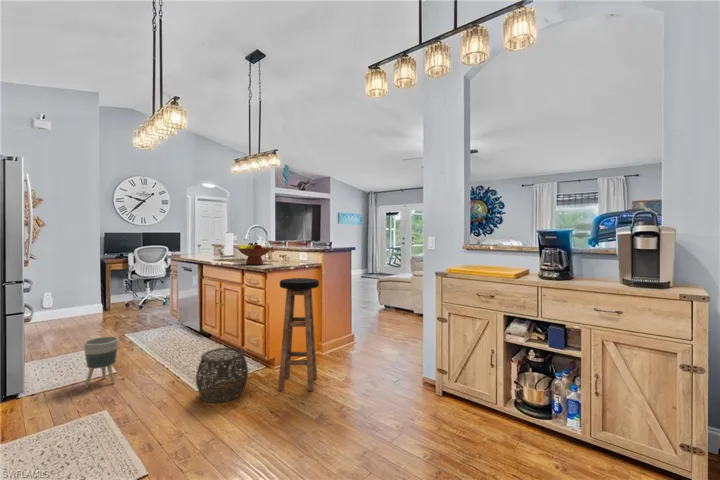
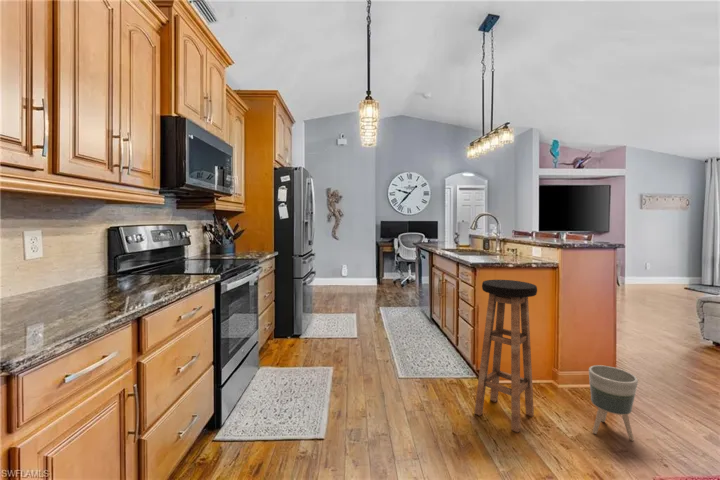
fruit bowl: present [238,242,271,264] -> none [457,233,496,257]
planter: present [84,337,119,388] -> present [589,365,638,441]
woven basket: present [196,347,248,403] -> none [391,344,444,405]

